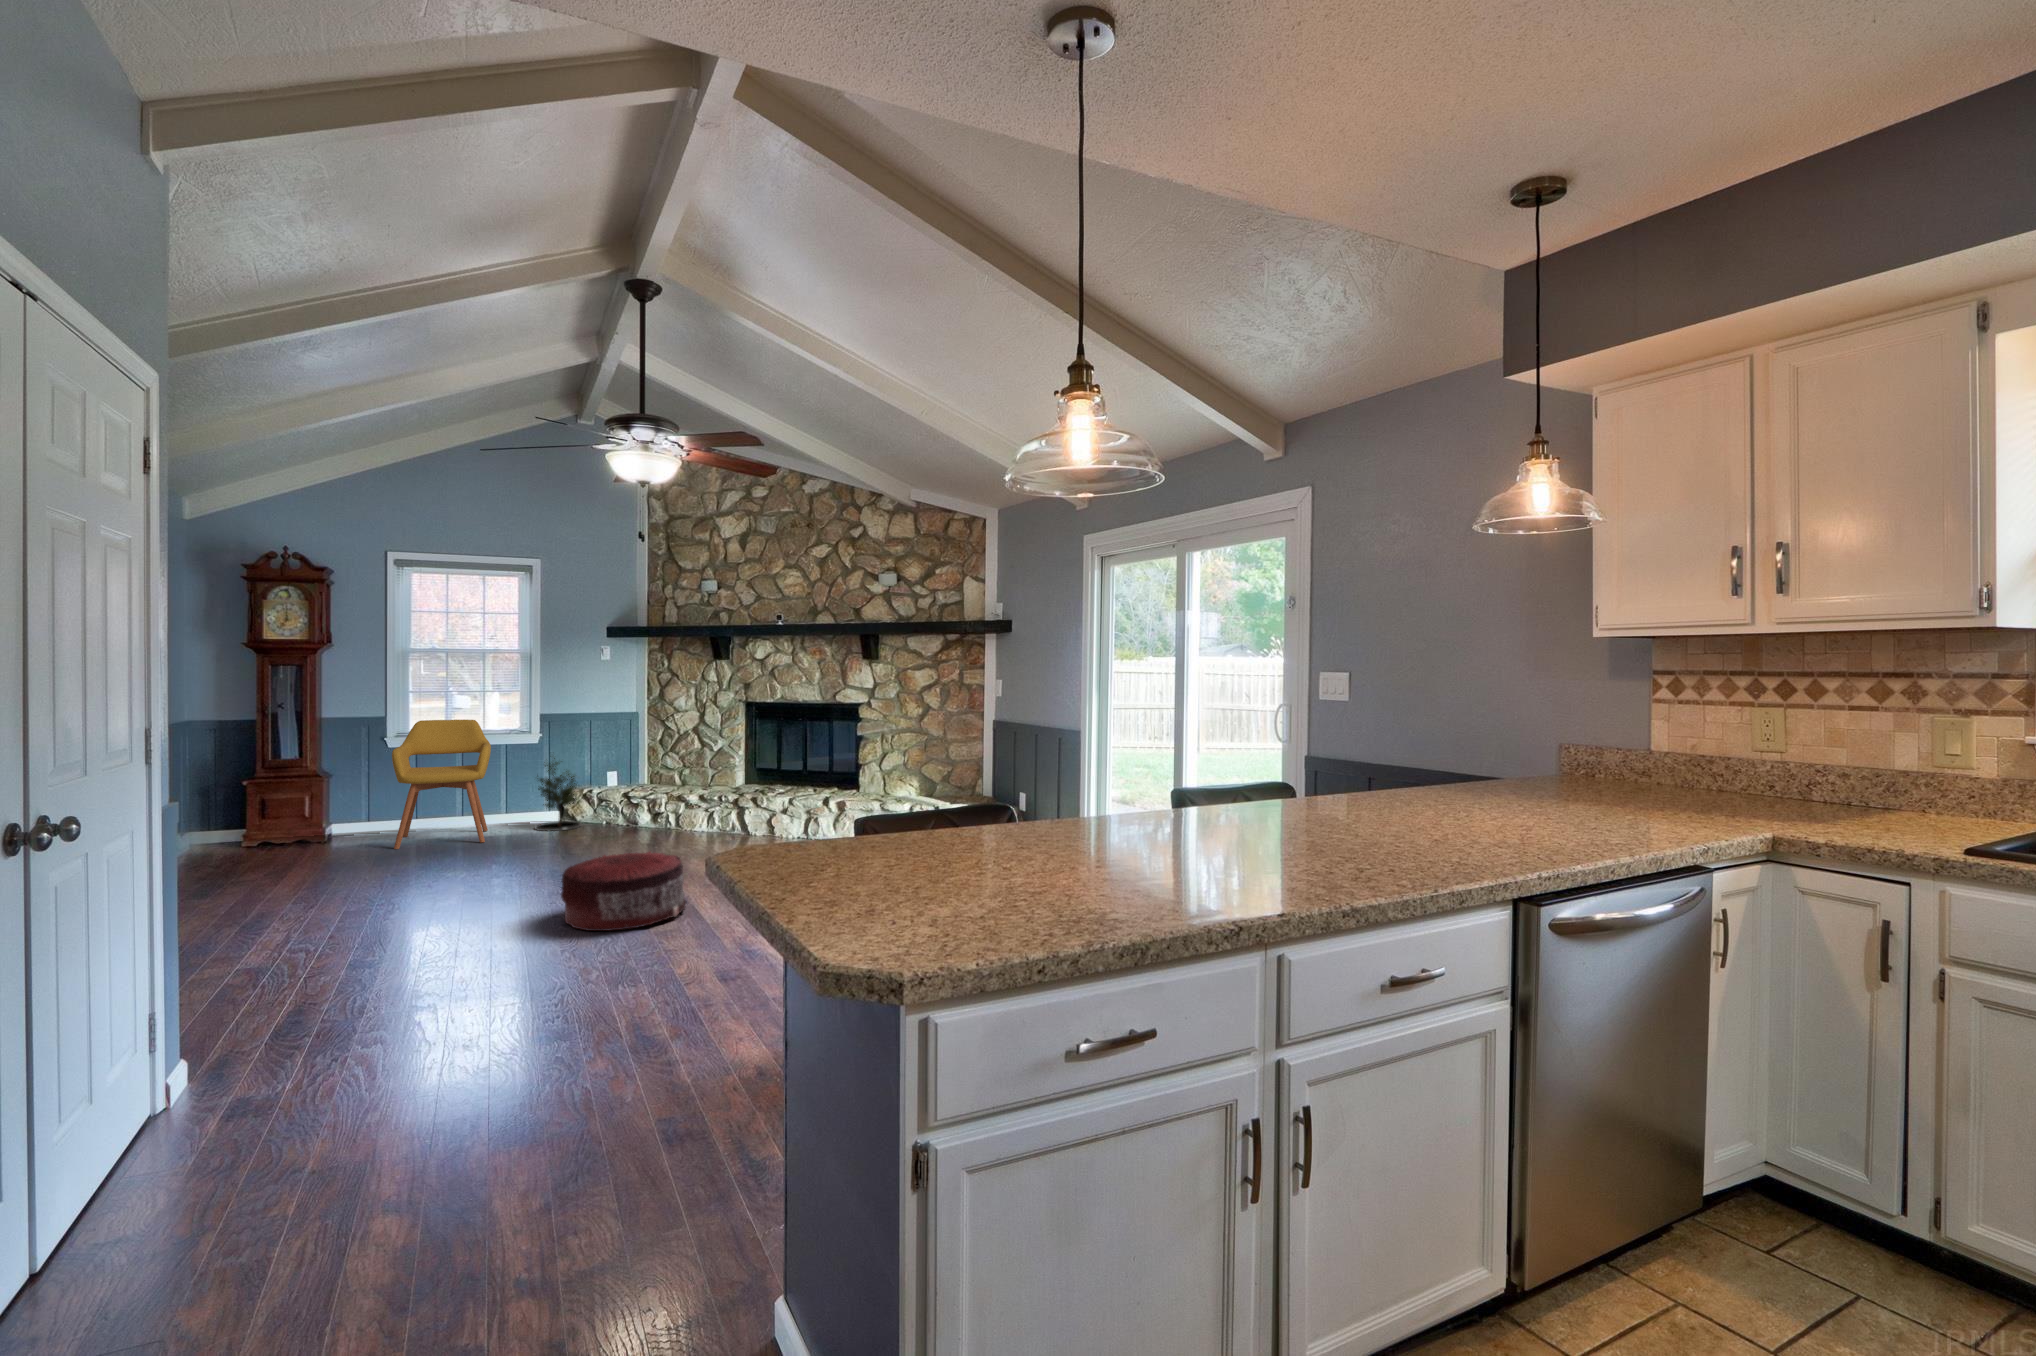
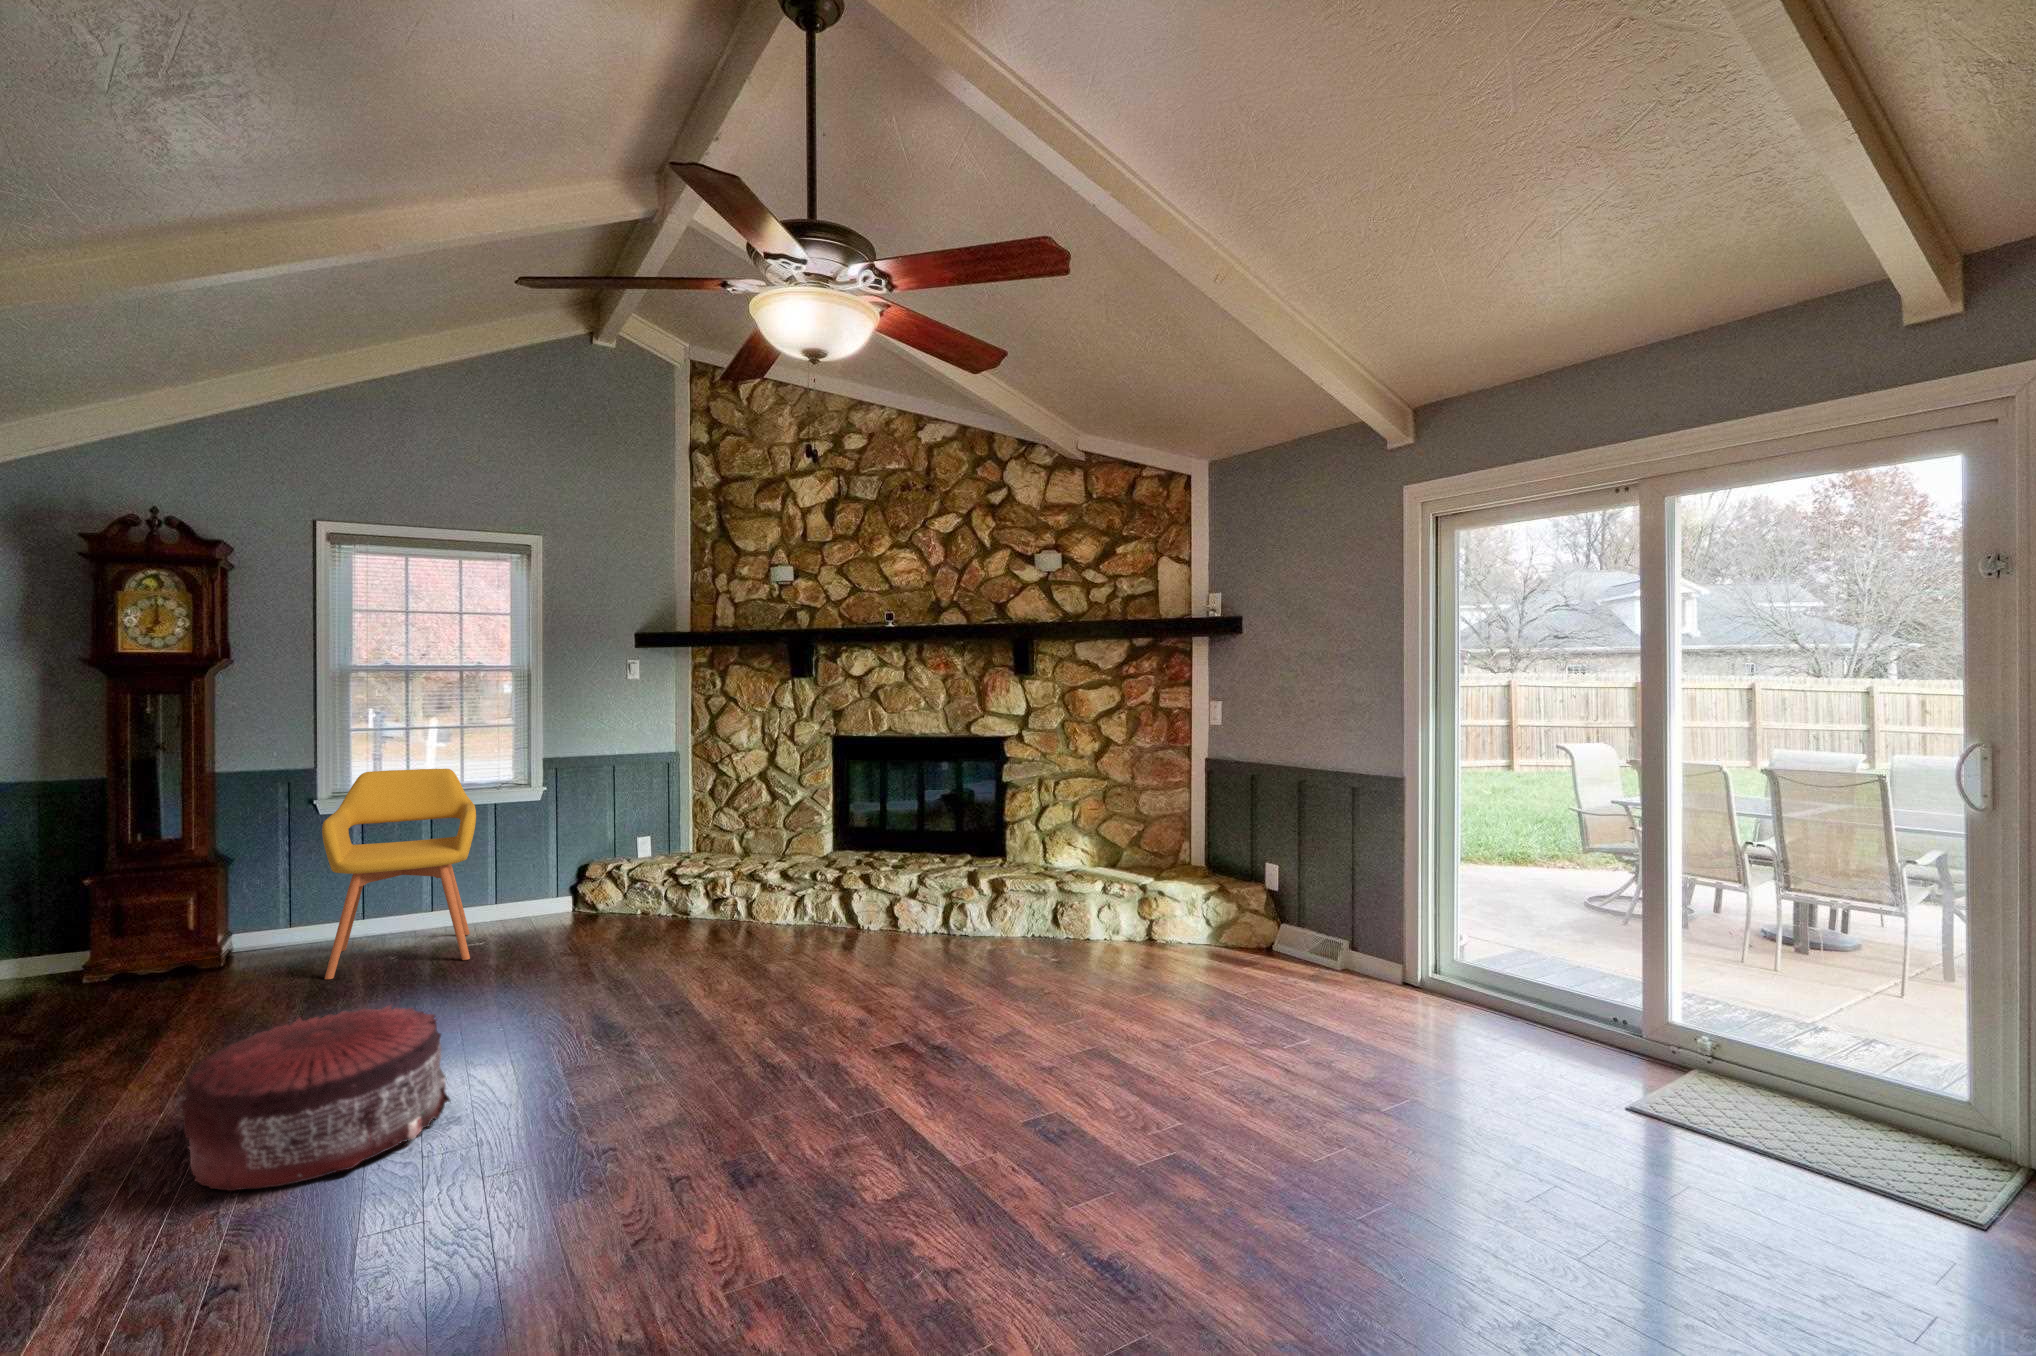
potted tree: present [535,758,581,831] -> none [537,814,611,932]
pouf: present [561,852,687,931] -> present [179,1005,450,1191]

